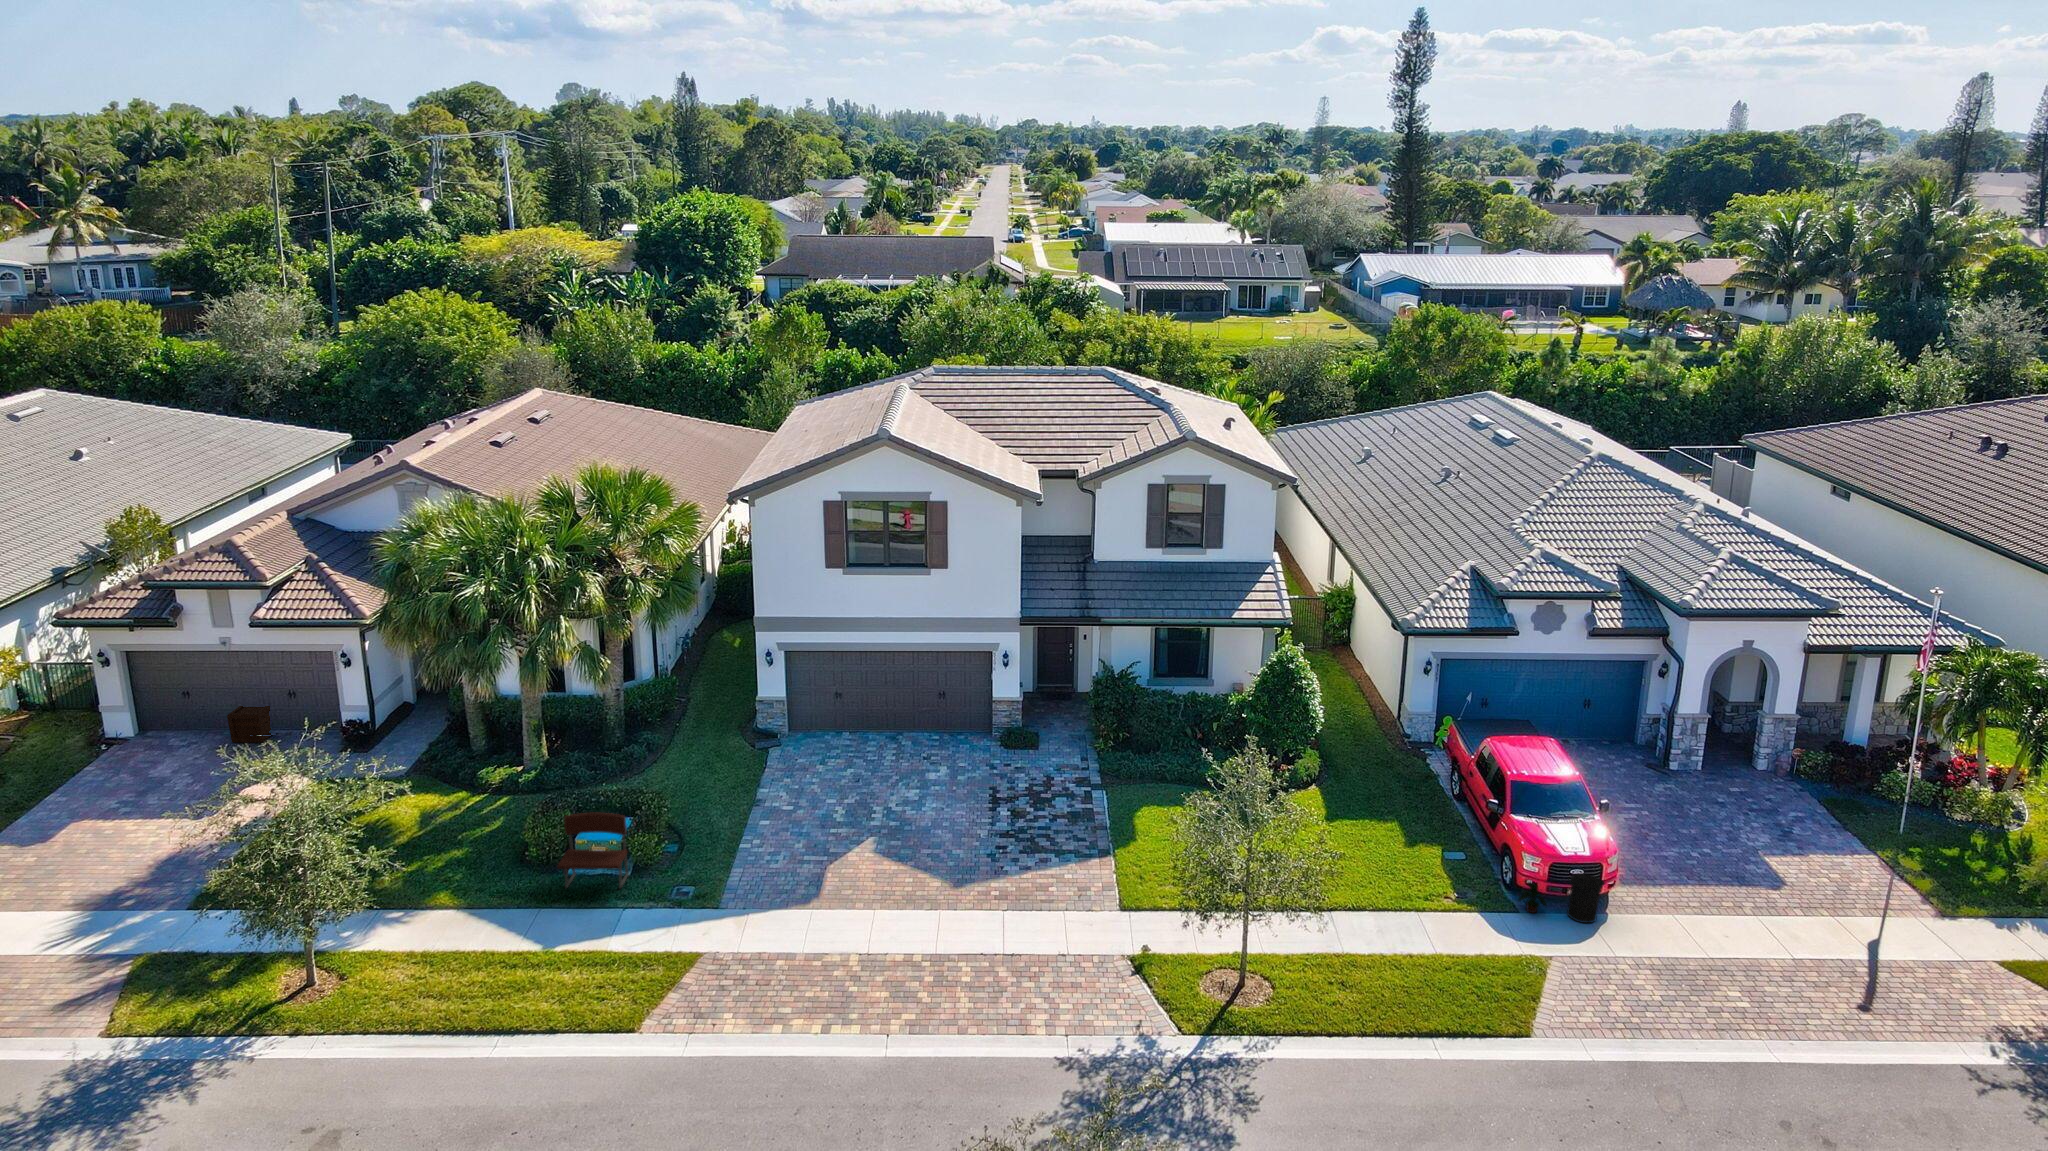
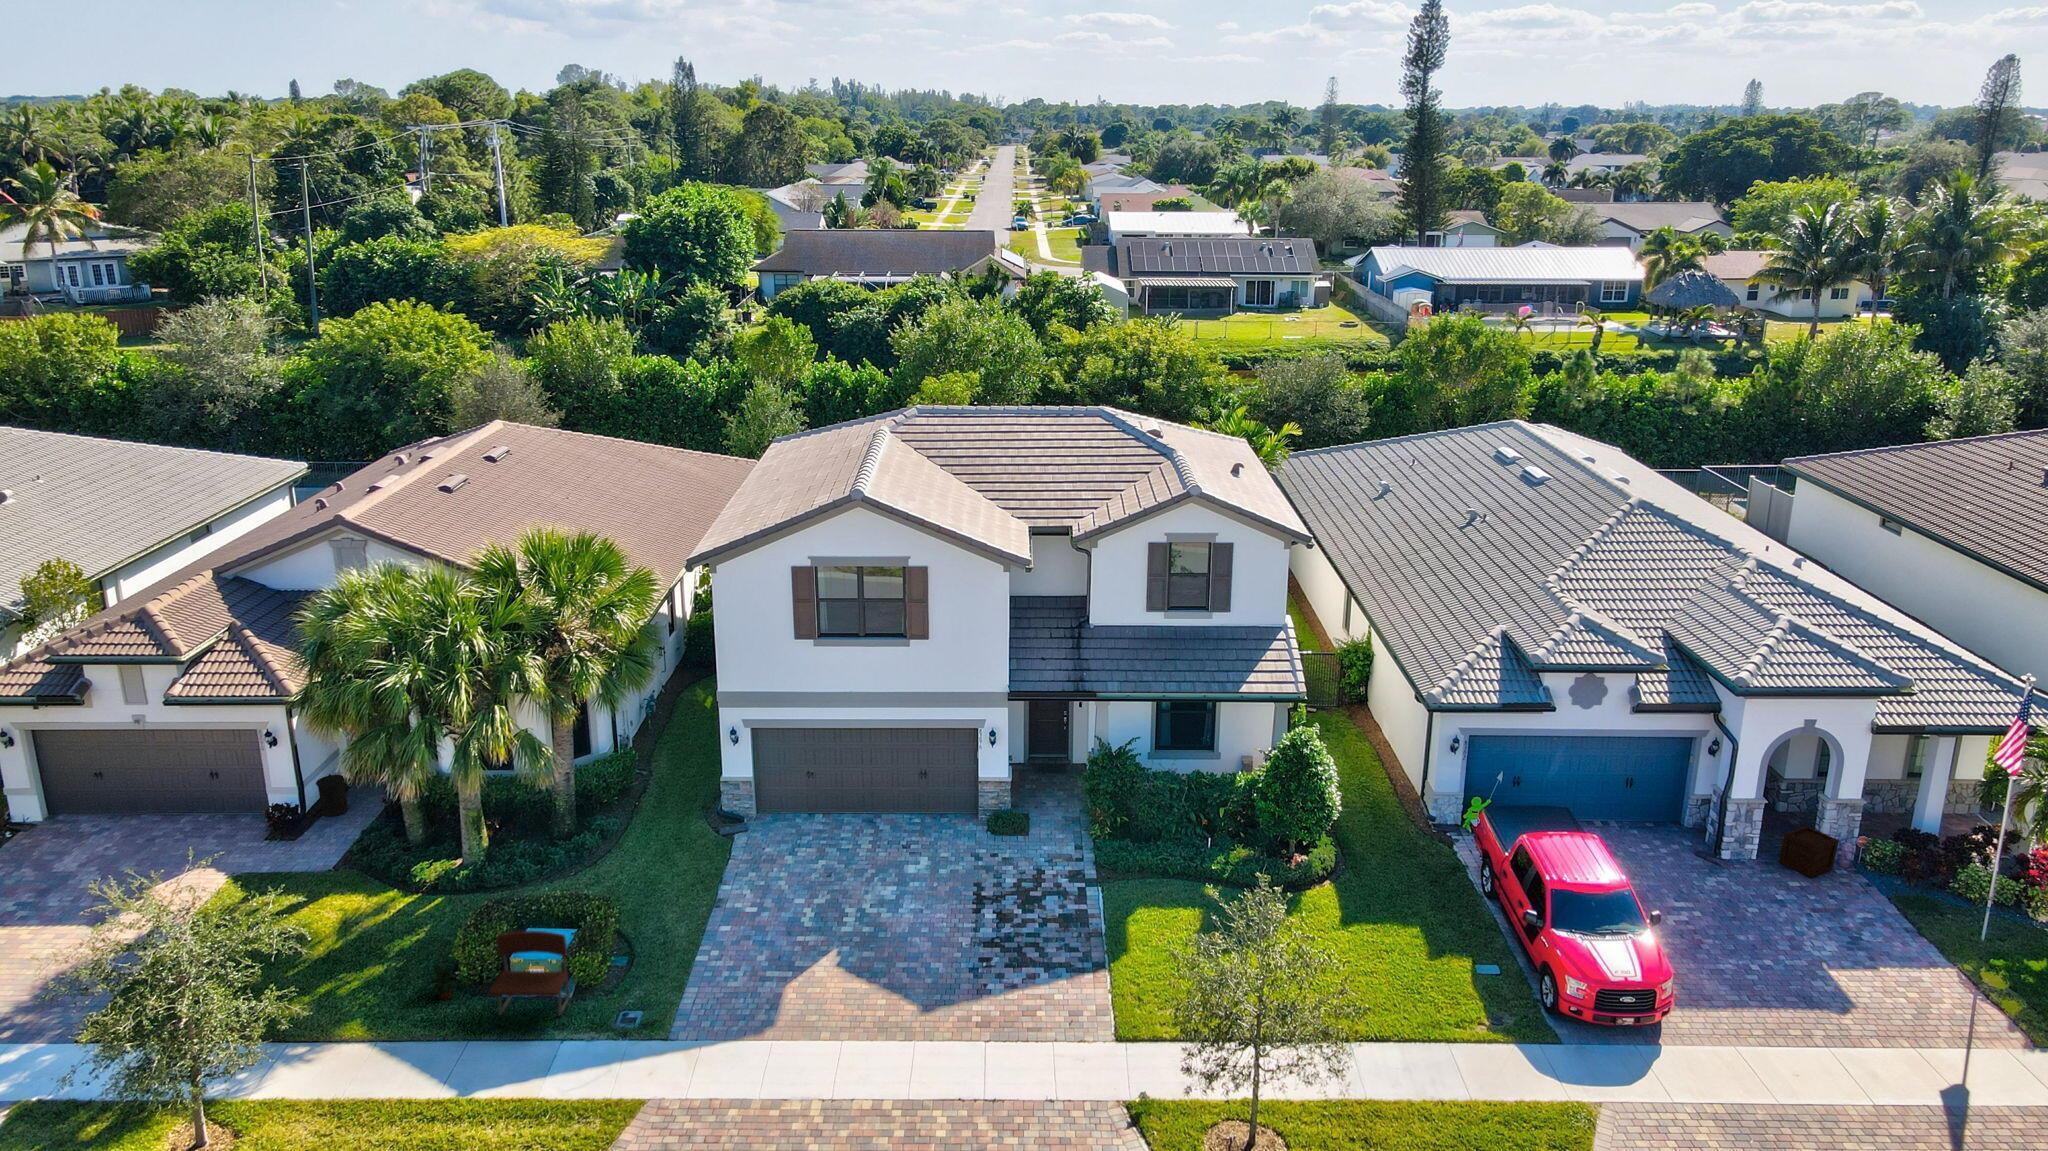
wooden crate: present [227,706,271,743] -> present [1779,826,1839,878]
trash can: present [1567,873,1605,923] -> present [316,774,348,816]
potted plant: present [1519,882,1547,913] -> present [429,965,458,999]

